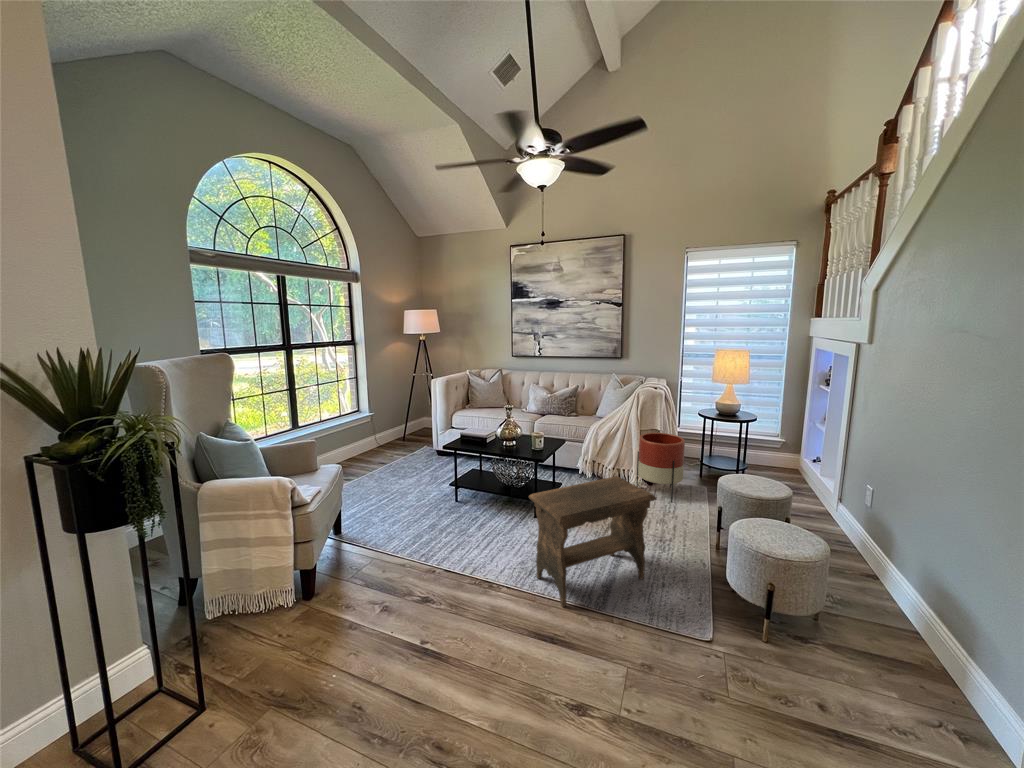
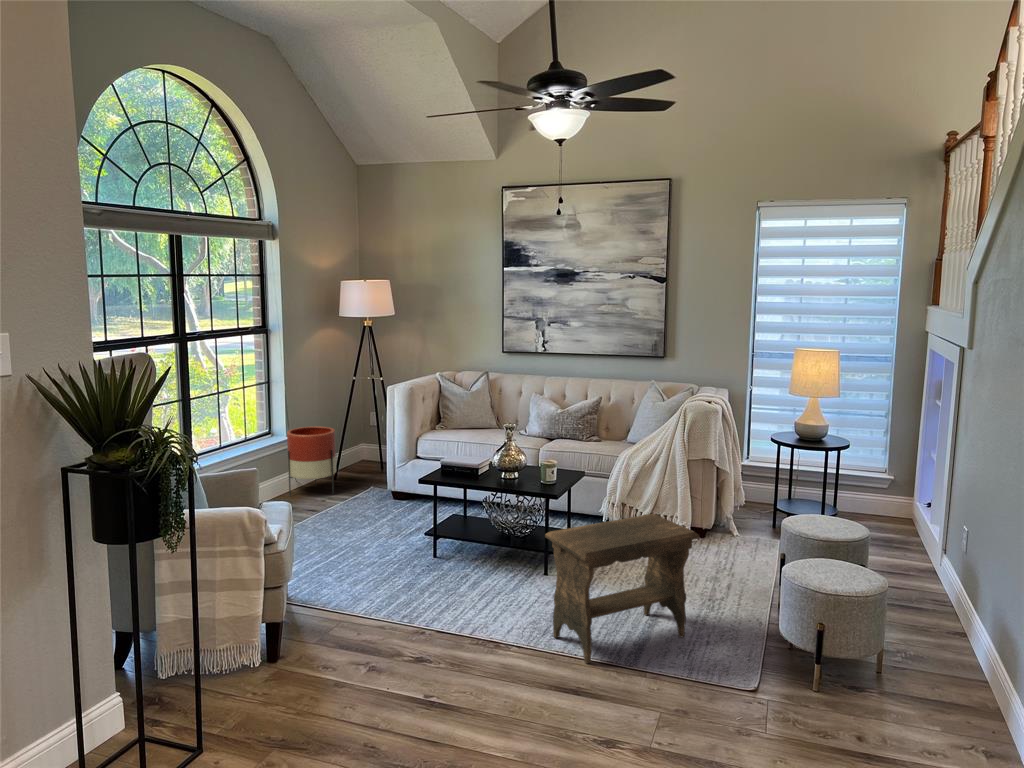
planter: present [637,433,685,502] -> present [287,426,336,496]

